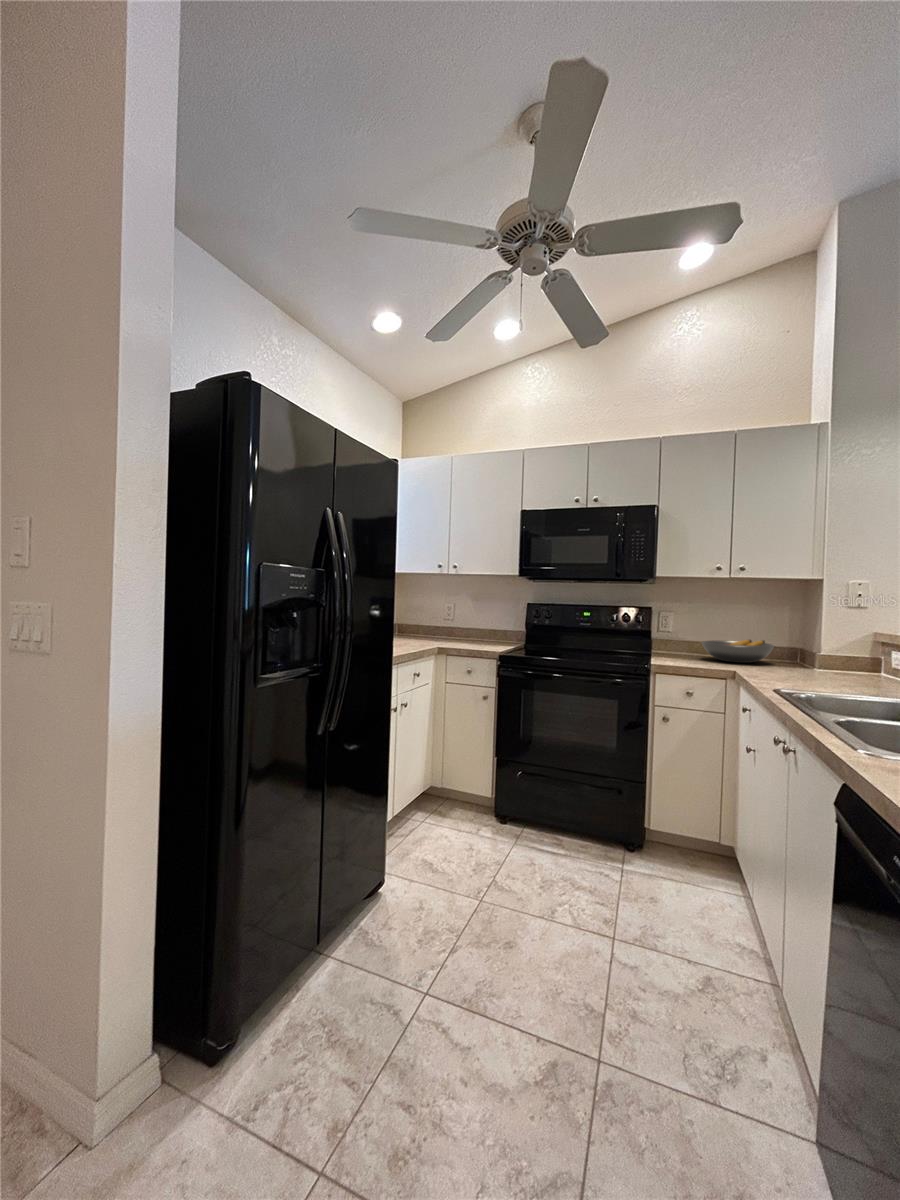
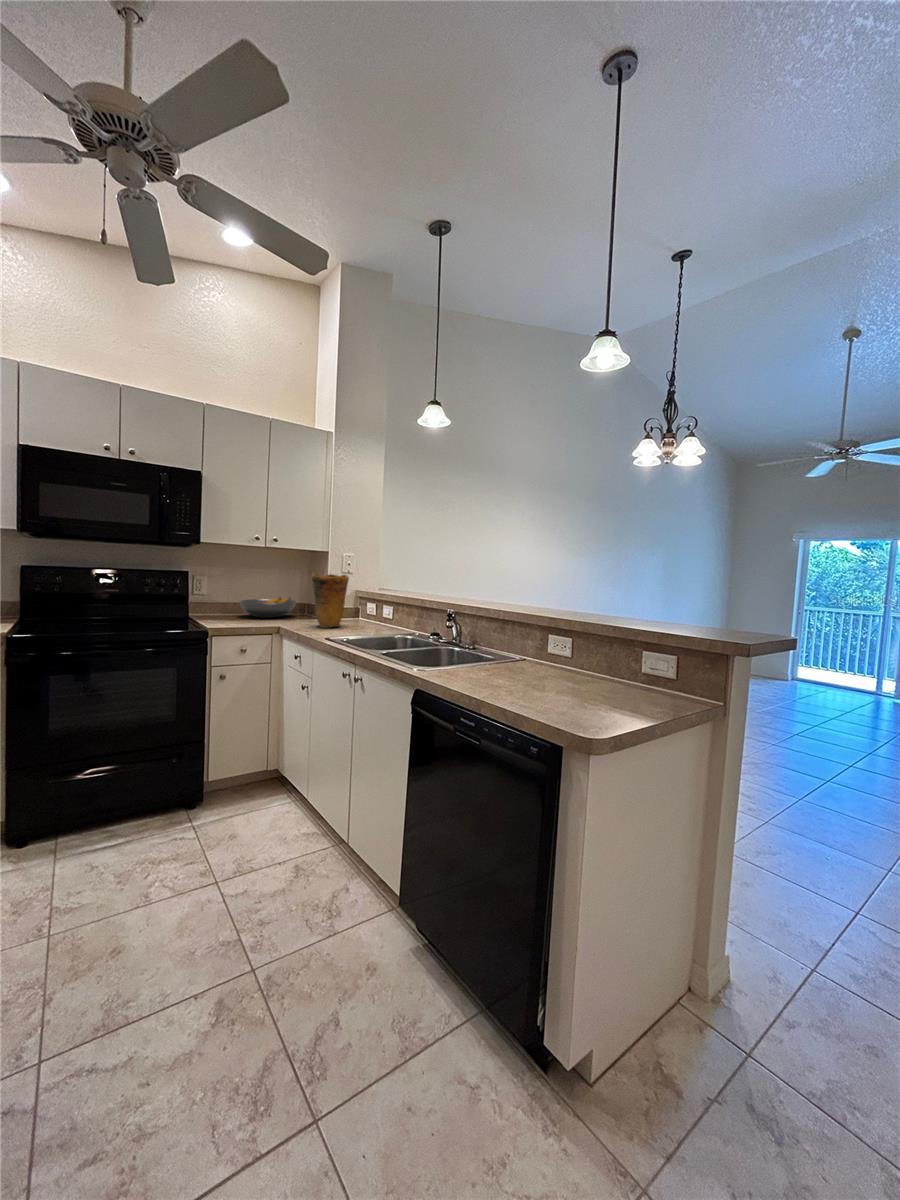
vase: none [775,609,835,682] -> present [312,573,349,628]

